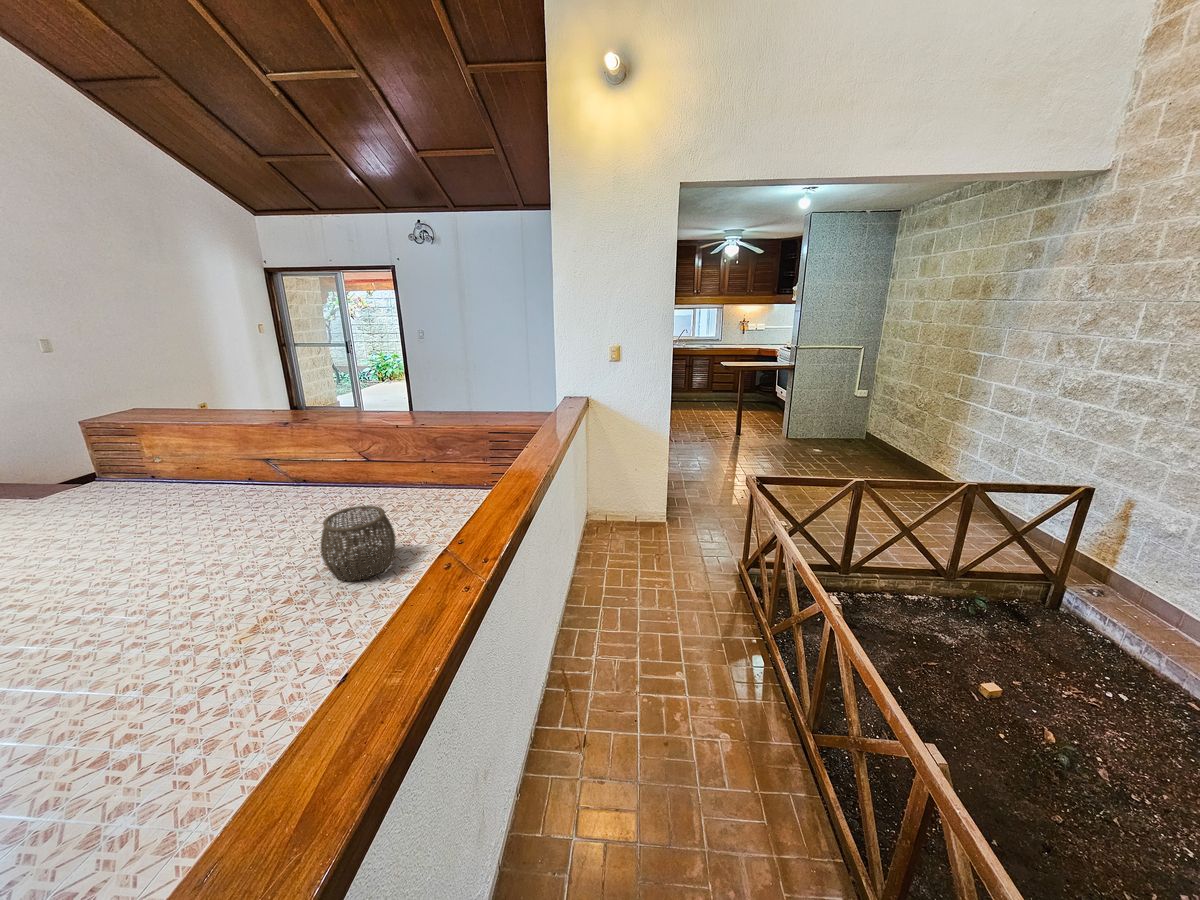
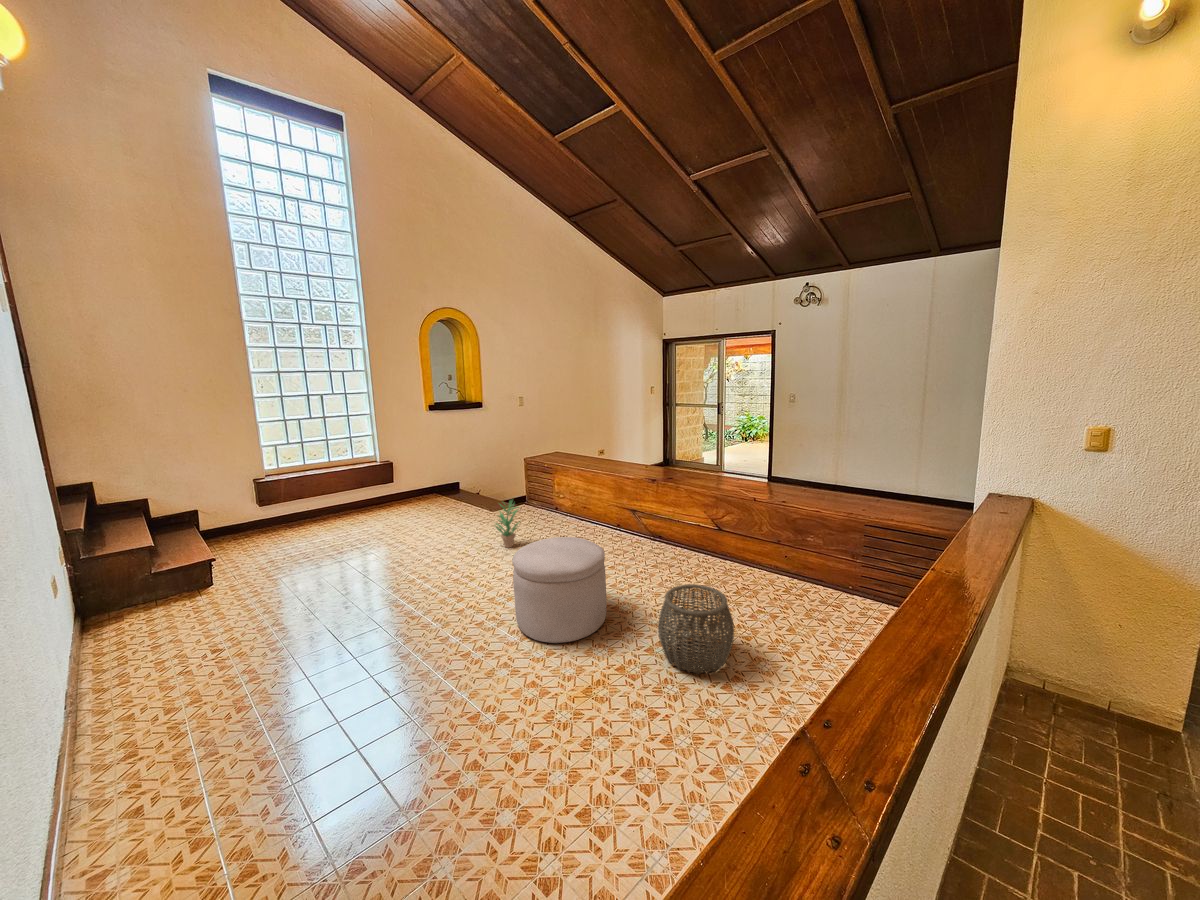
potted plant: none [32,475,91,541] -> present [496,501,520,548]
ottoman: none [101,496,257,616] -> present [512,537,606,643]

